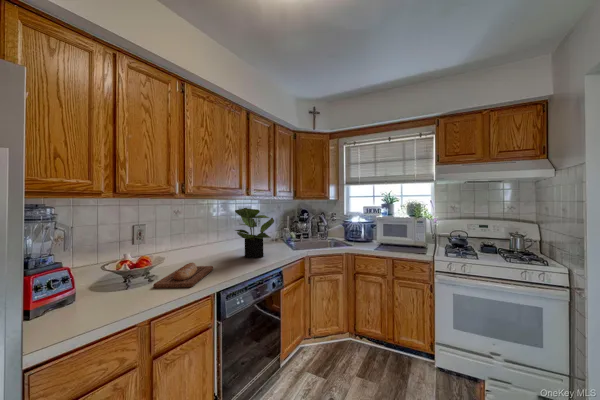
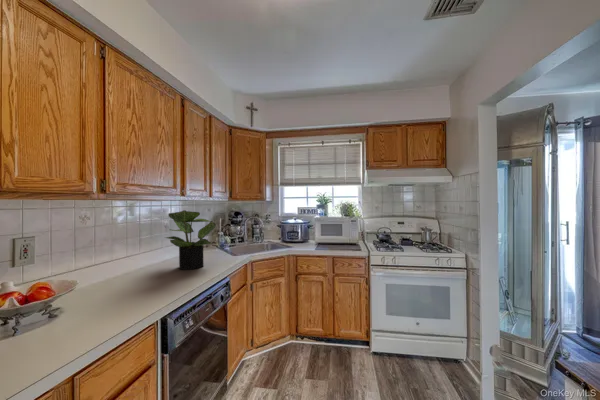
bread loaf: present [153,263,213,288] -> none [61,283,145,326]

